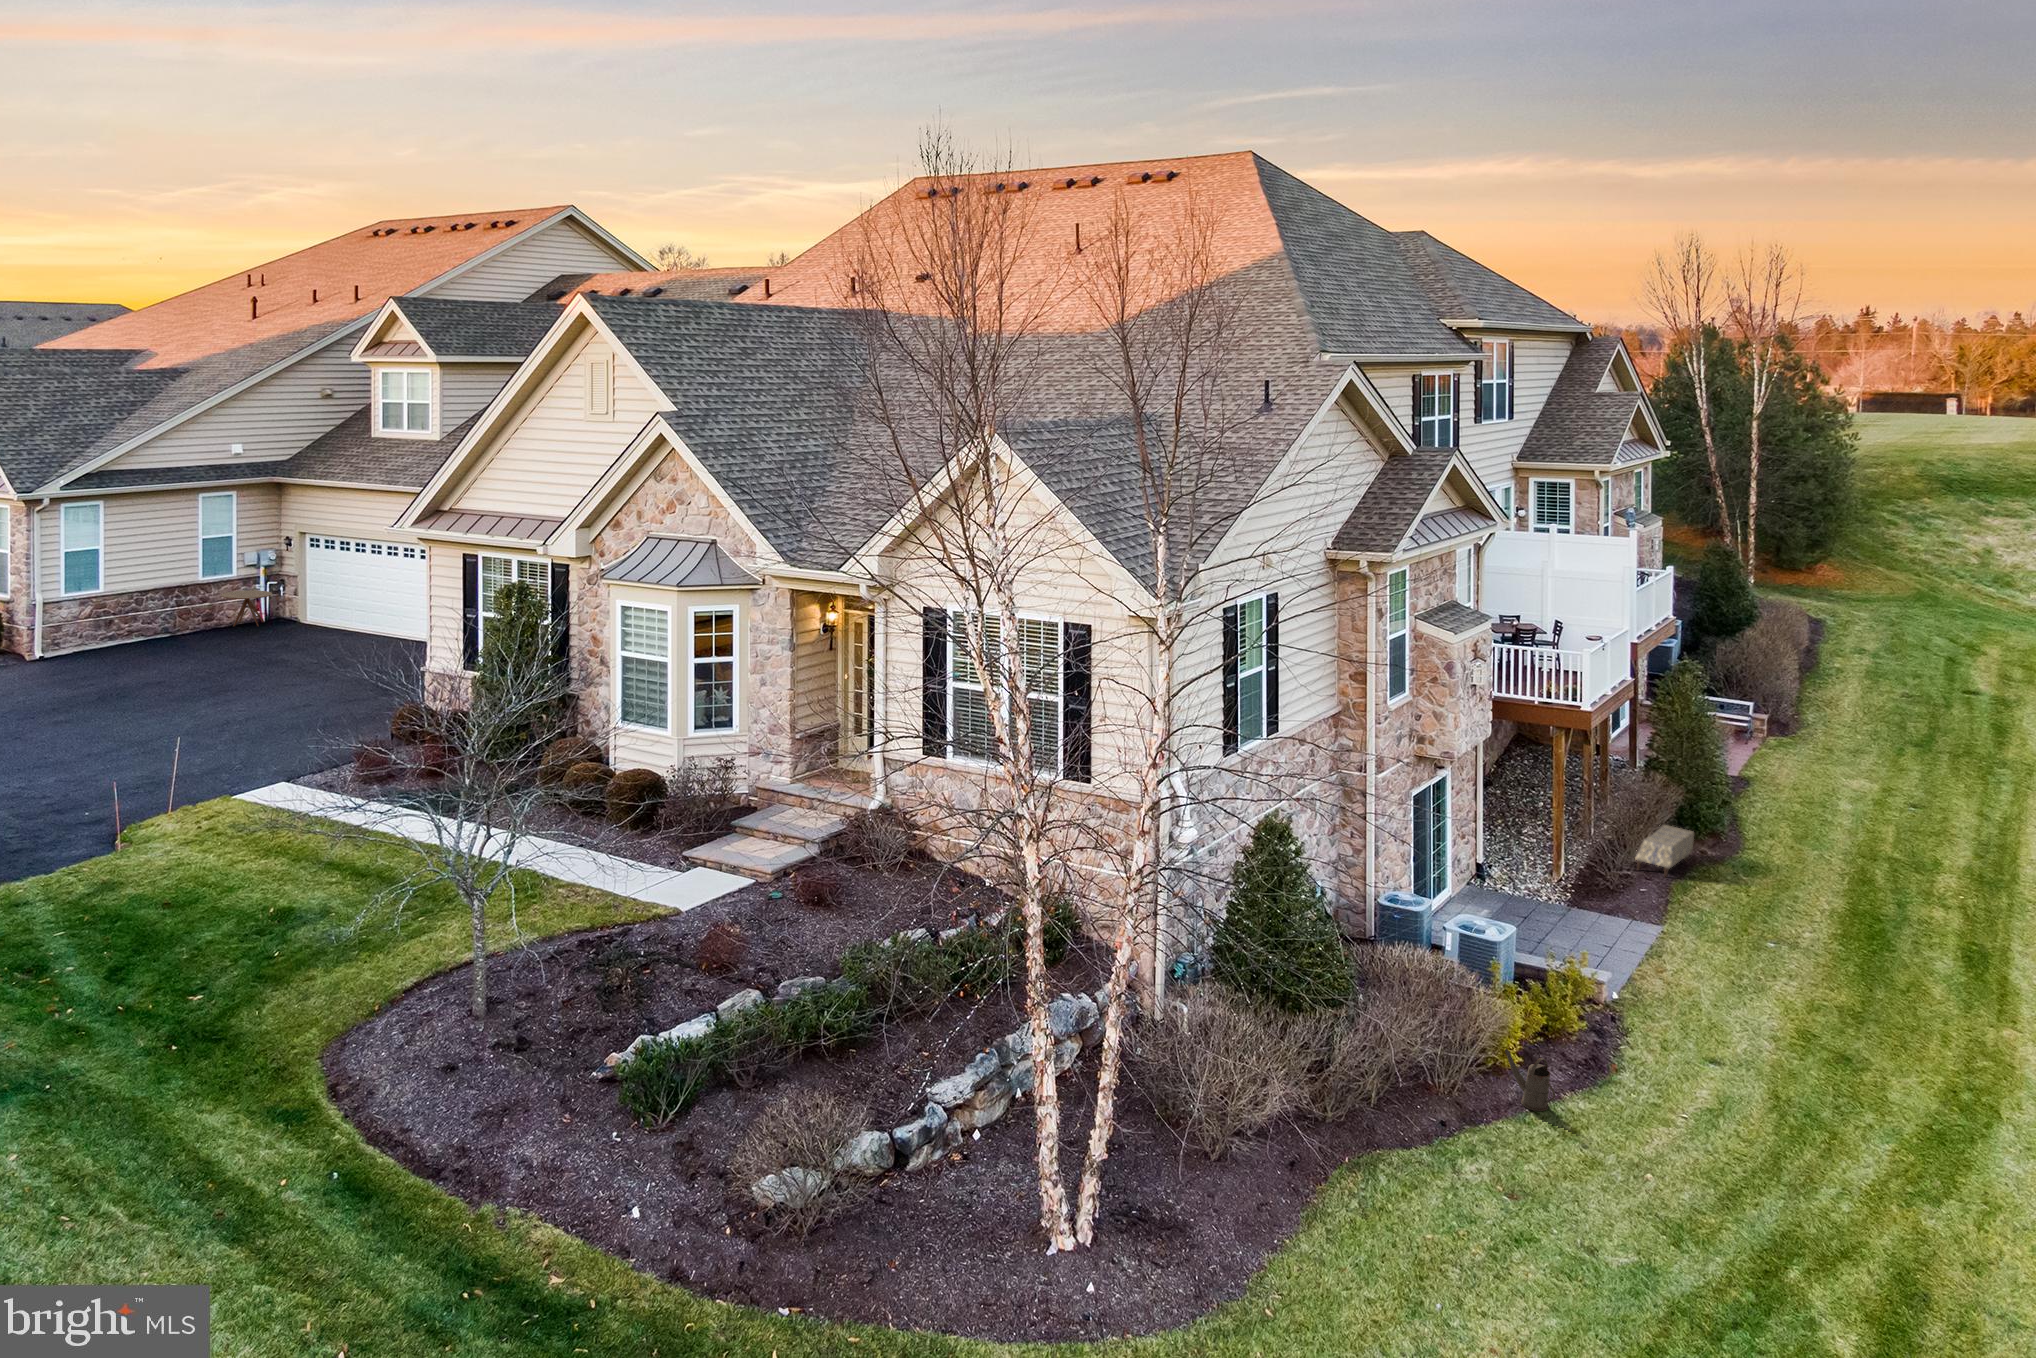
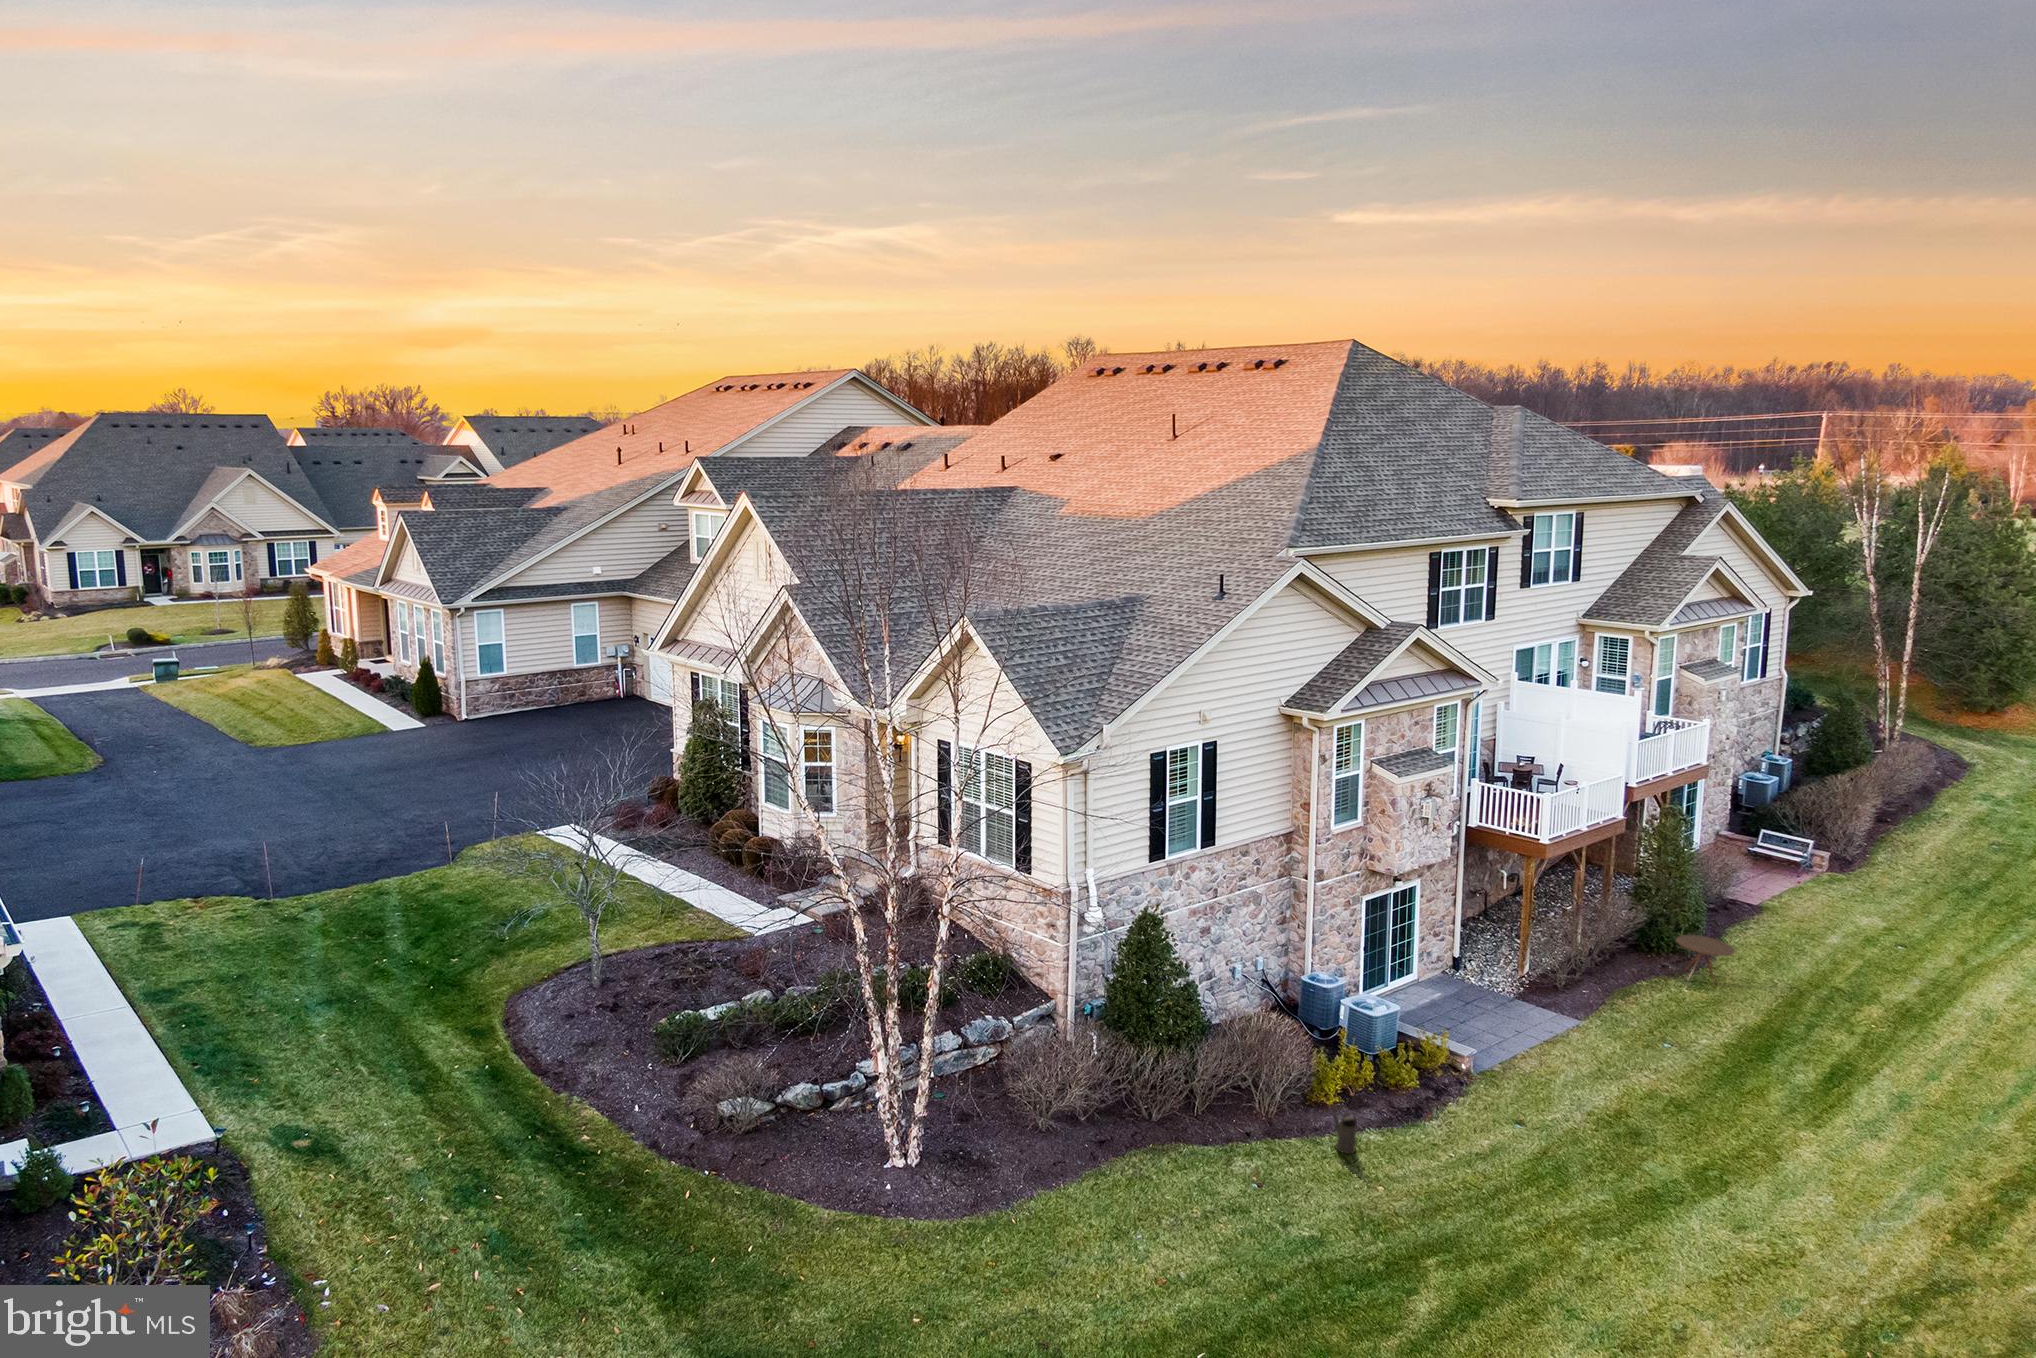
round table: present [221,590,272,626] -> present [1676,935,1735,984]
bench: present [1636,825,1694,877] -> none [1584,945,1645,991]

